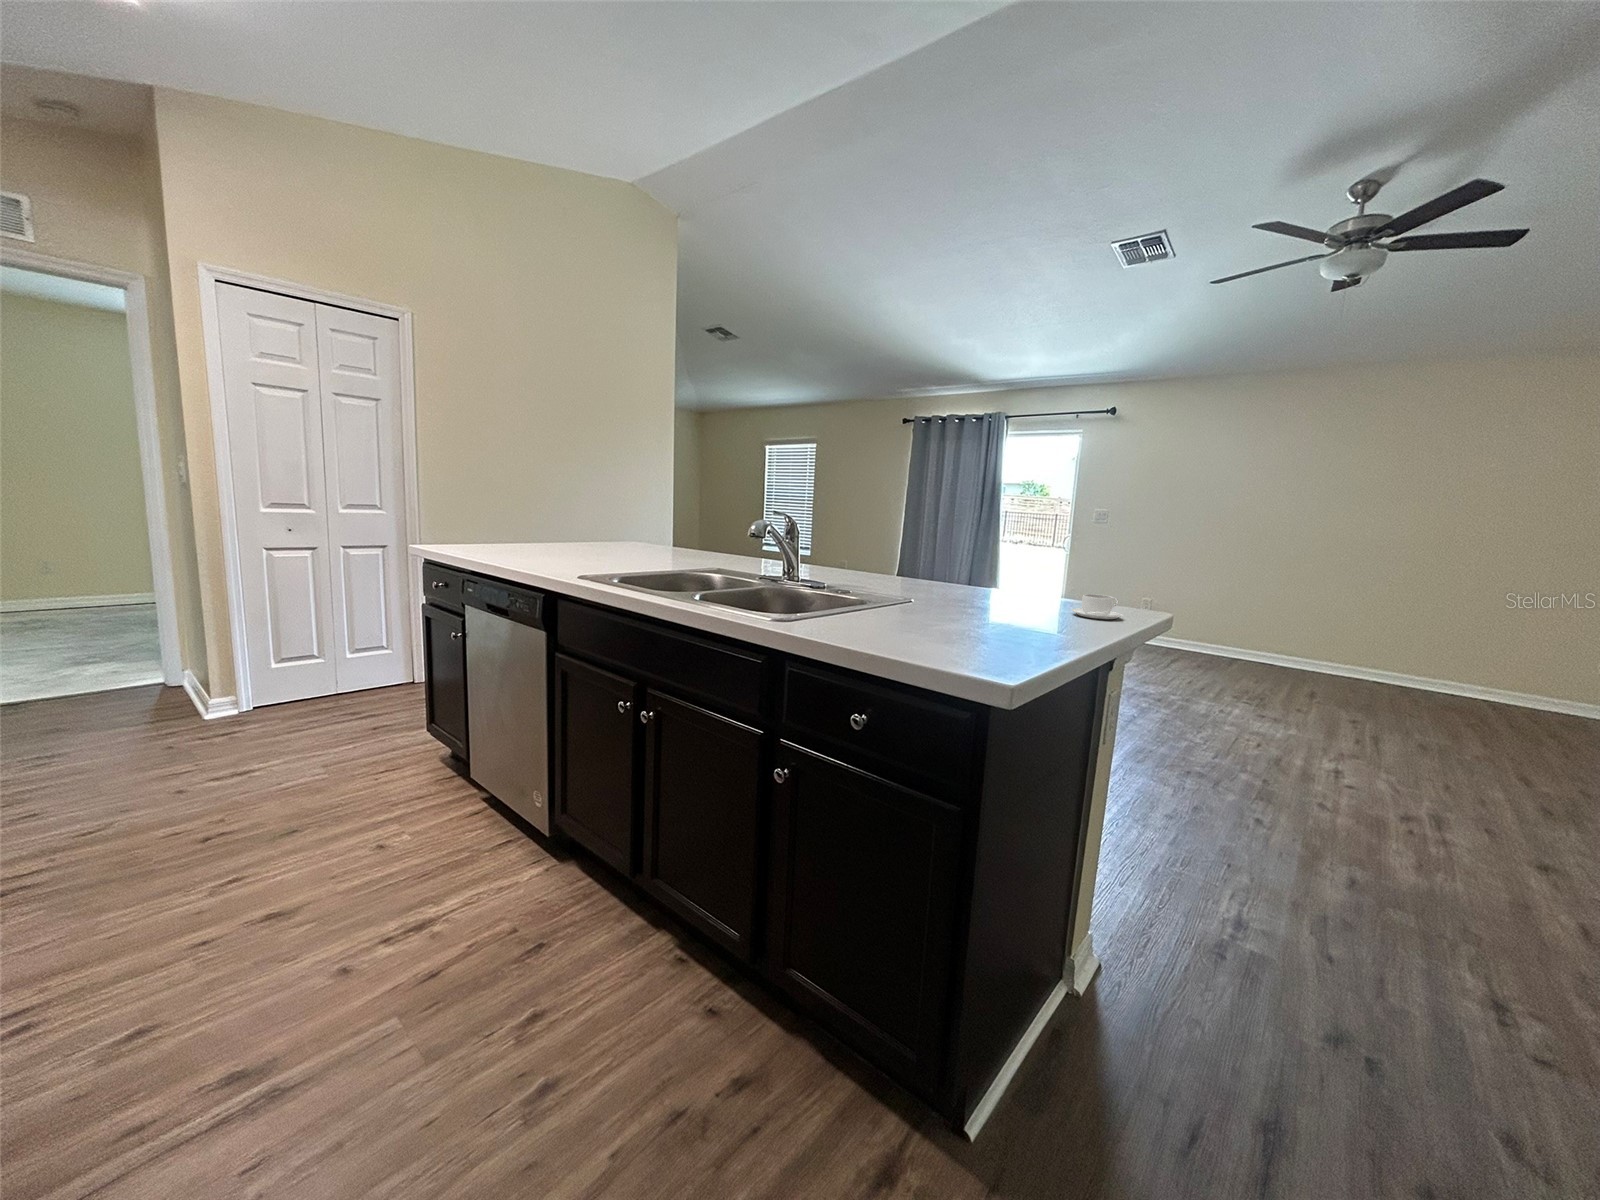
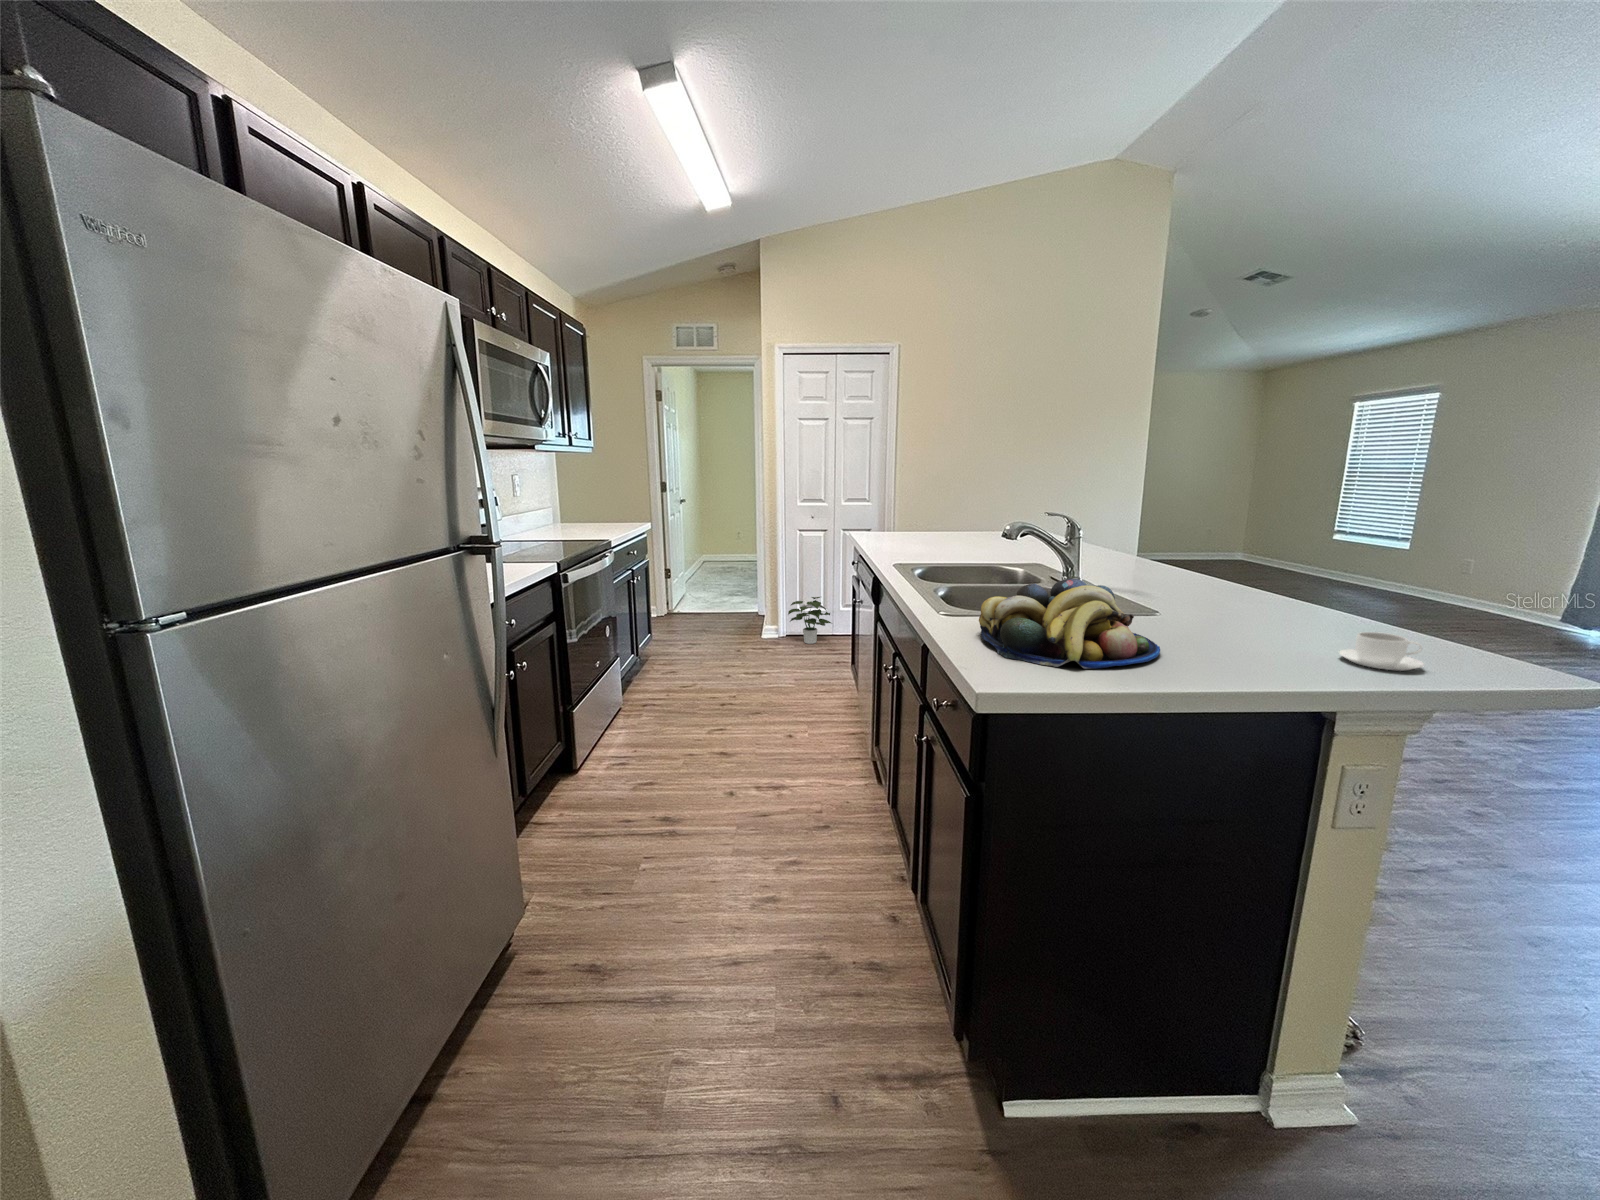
fruit bowl: none [856,566,1025,649] -> present [979,578,1160,669]
potted plant: none [258,640,344,713] -> present [788,597,831,644]

